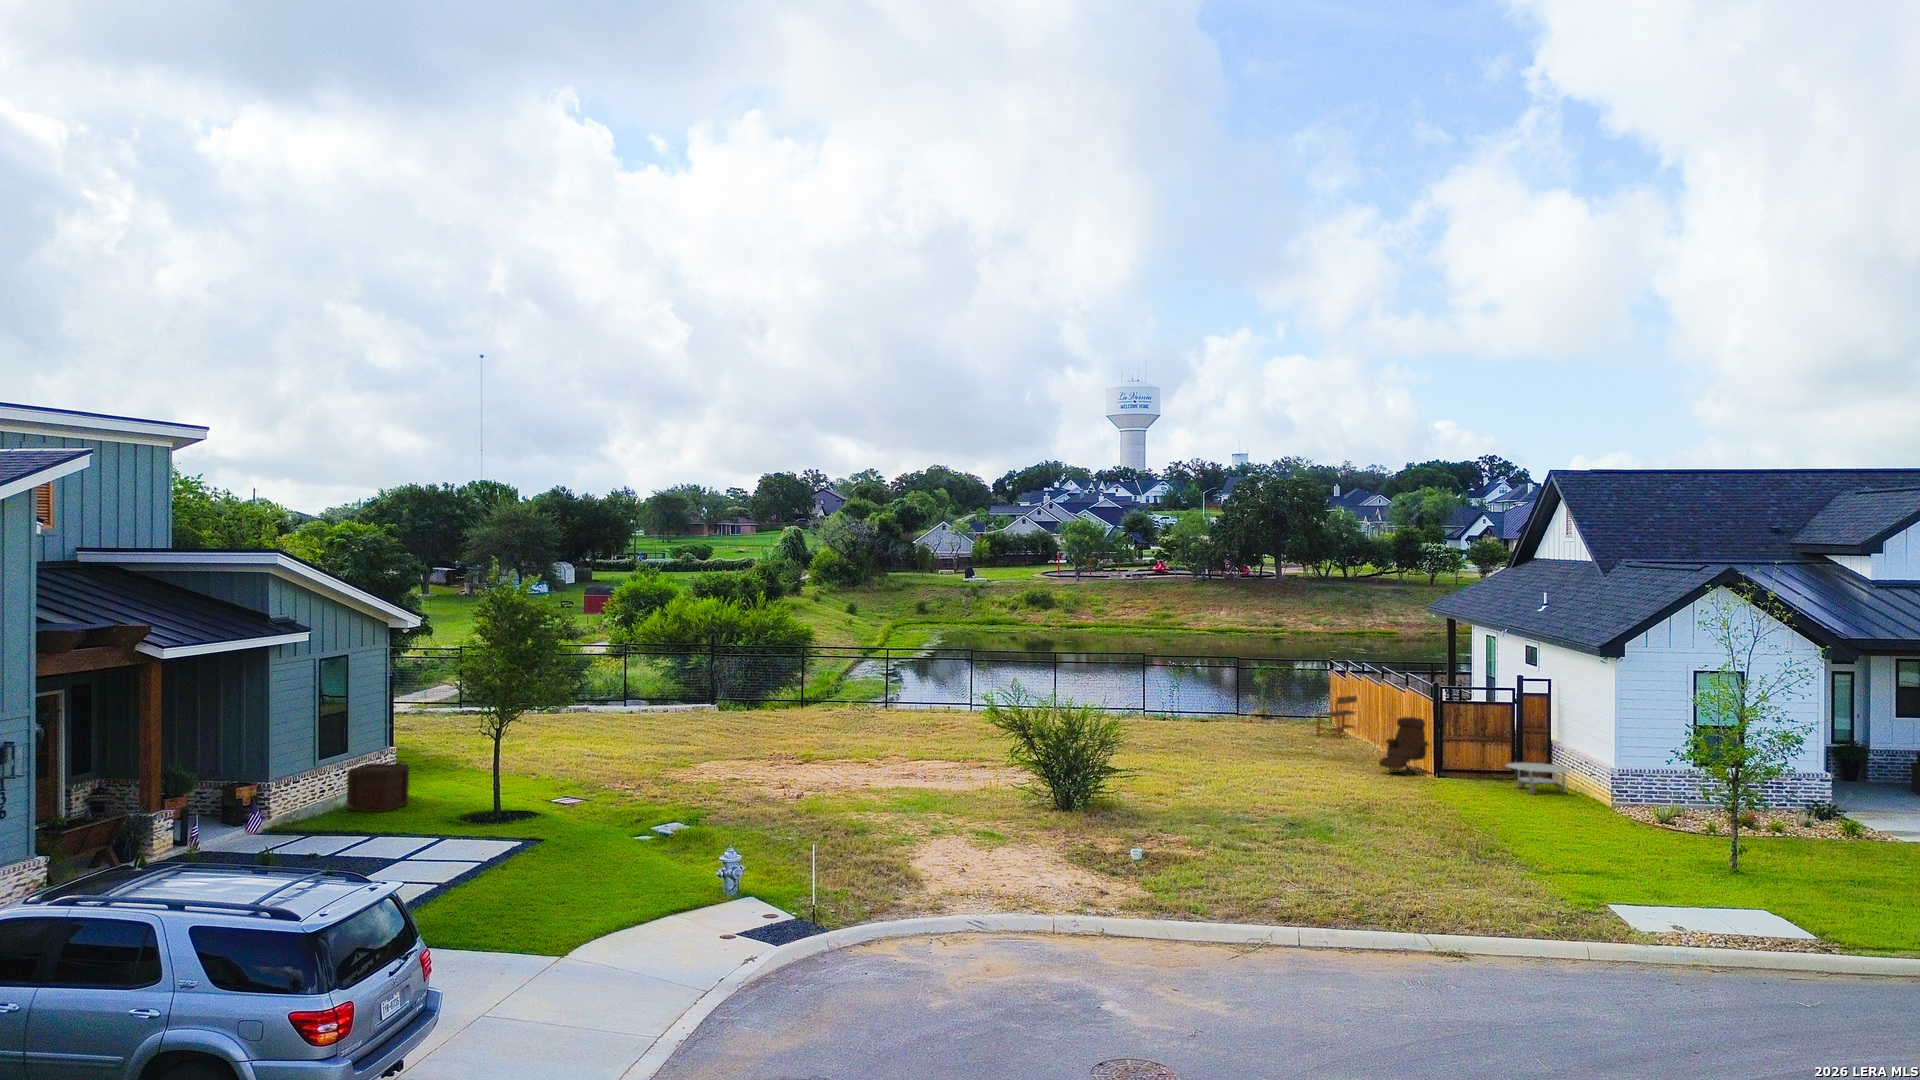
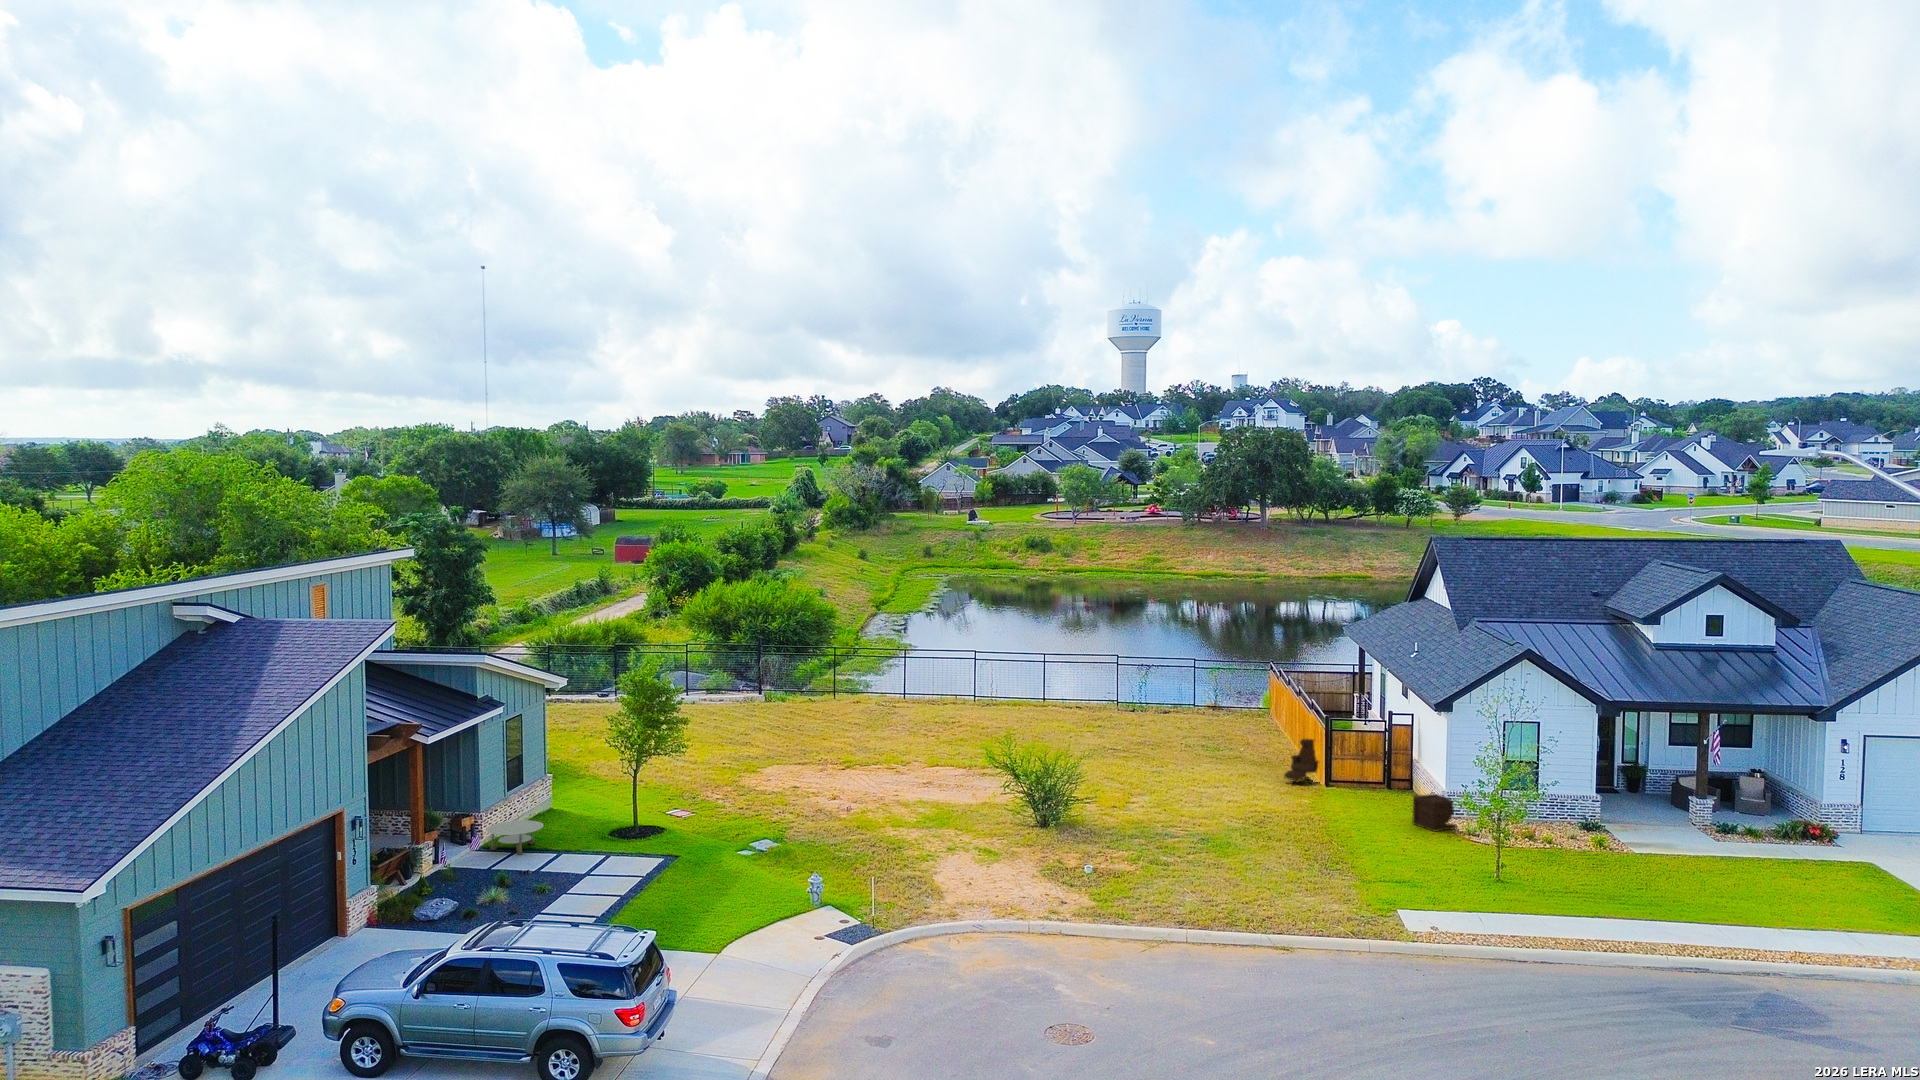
bench: present [1317,696,1358,739] -> none [1247,707,1285,743]
wooden crate: present [346,763,409,812] -> present [1412,794,1457,831]
round table: present [1506,763,1570,795] -> present [486,820,544,855]

